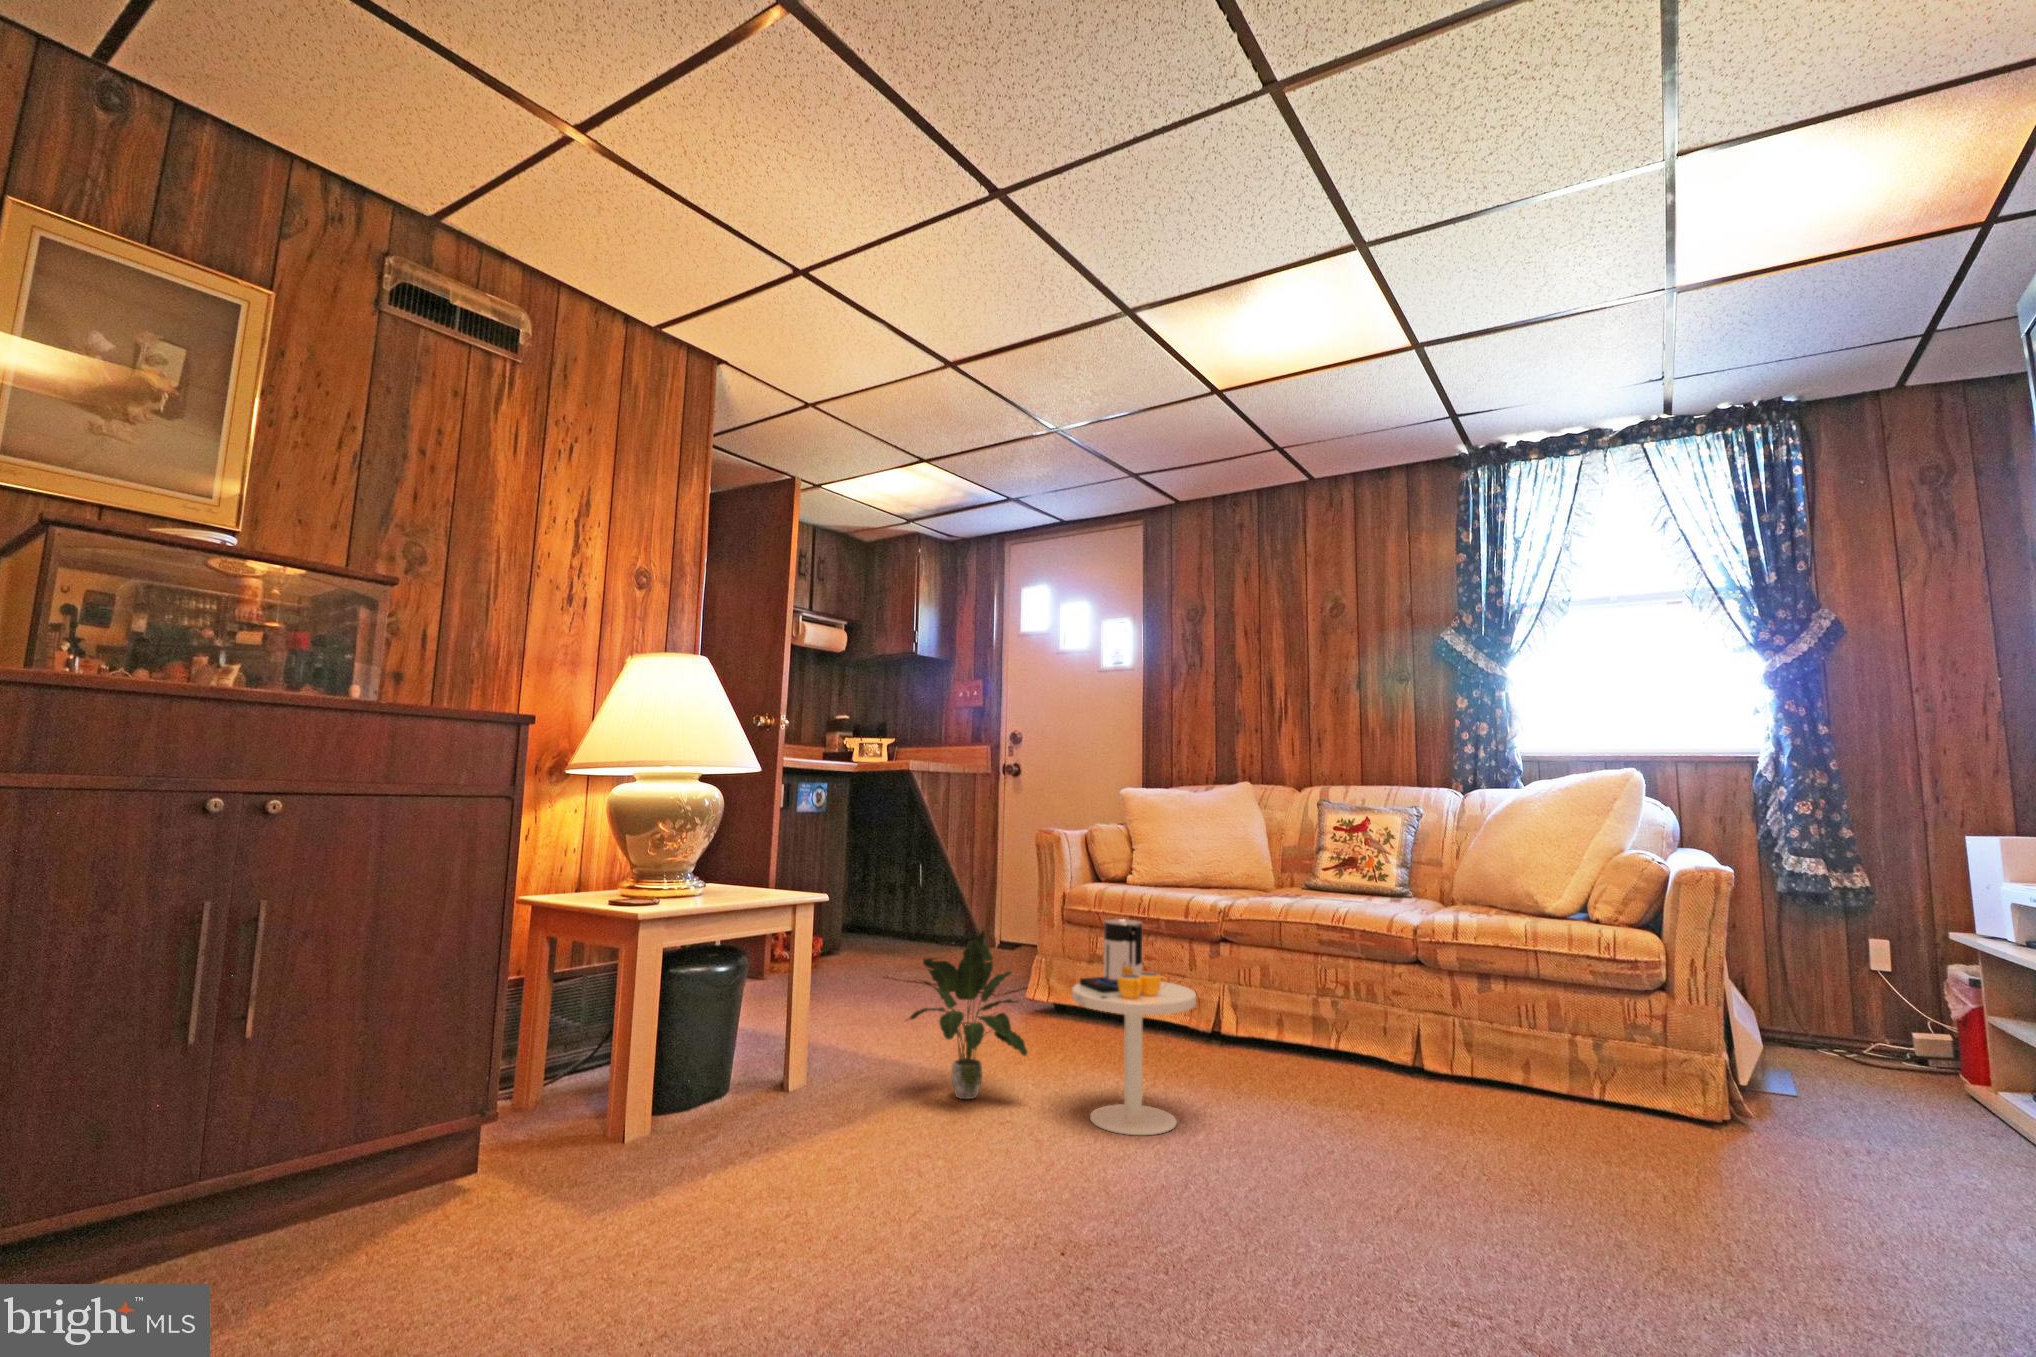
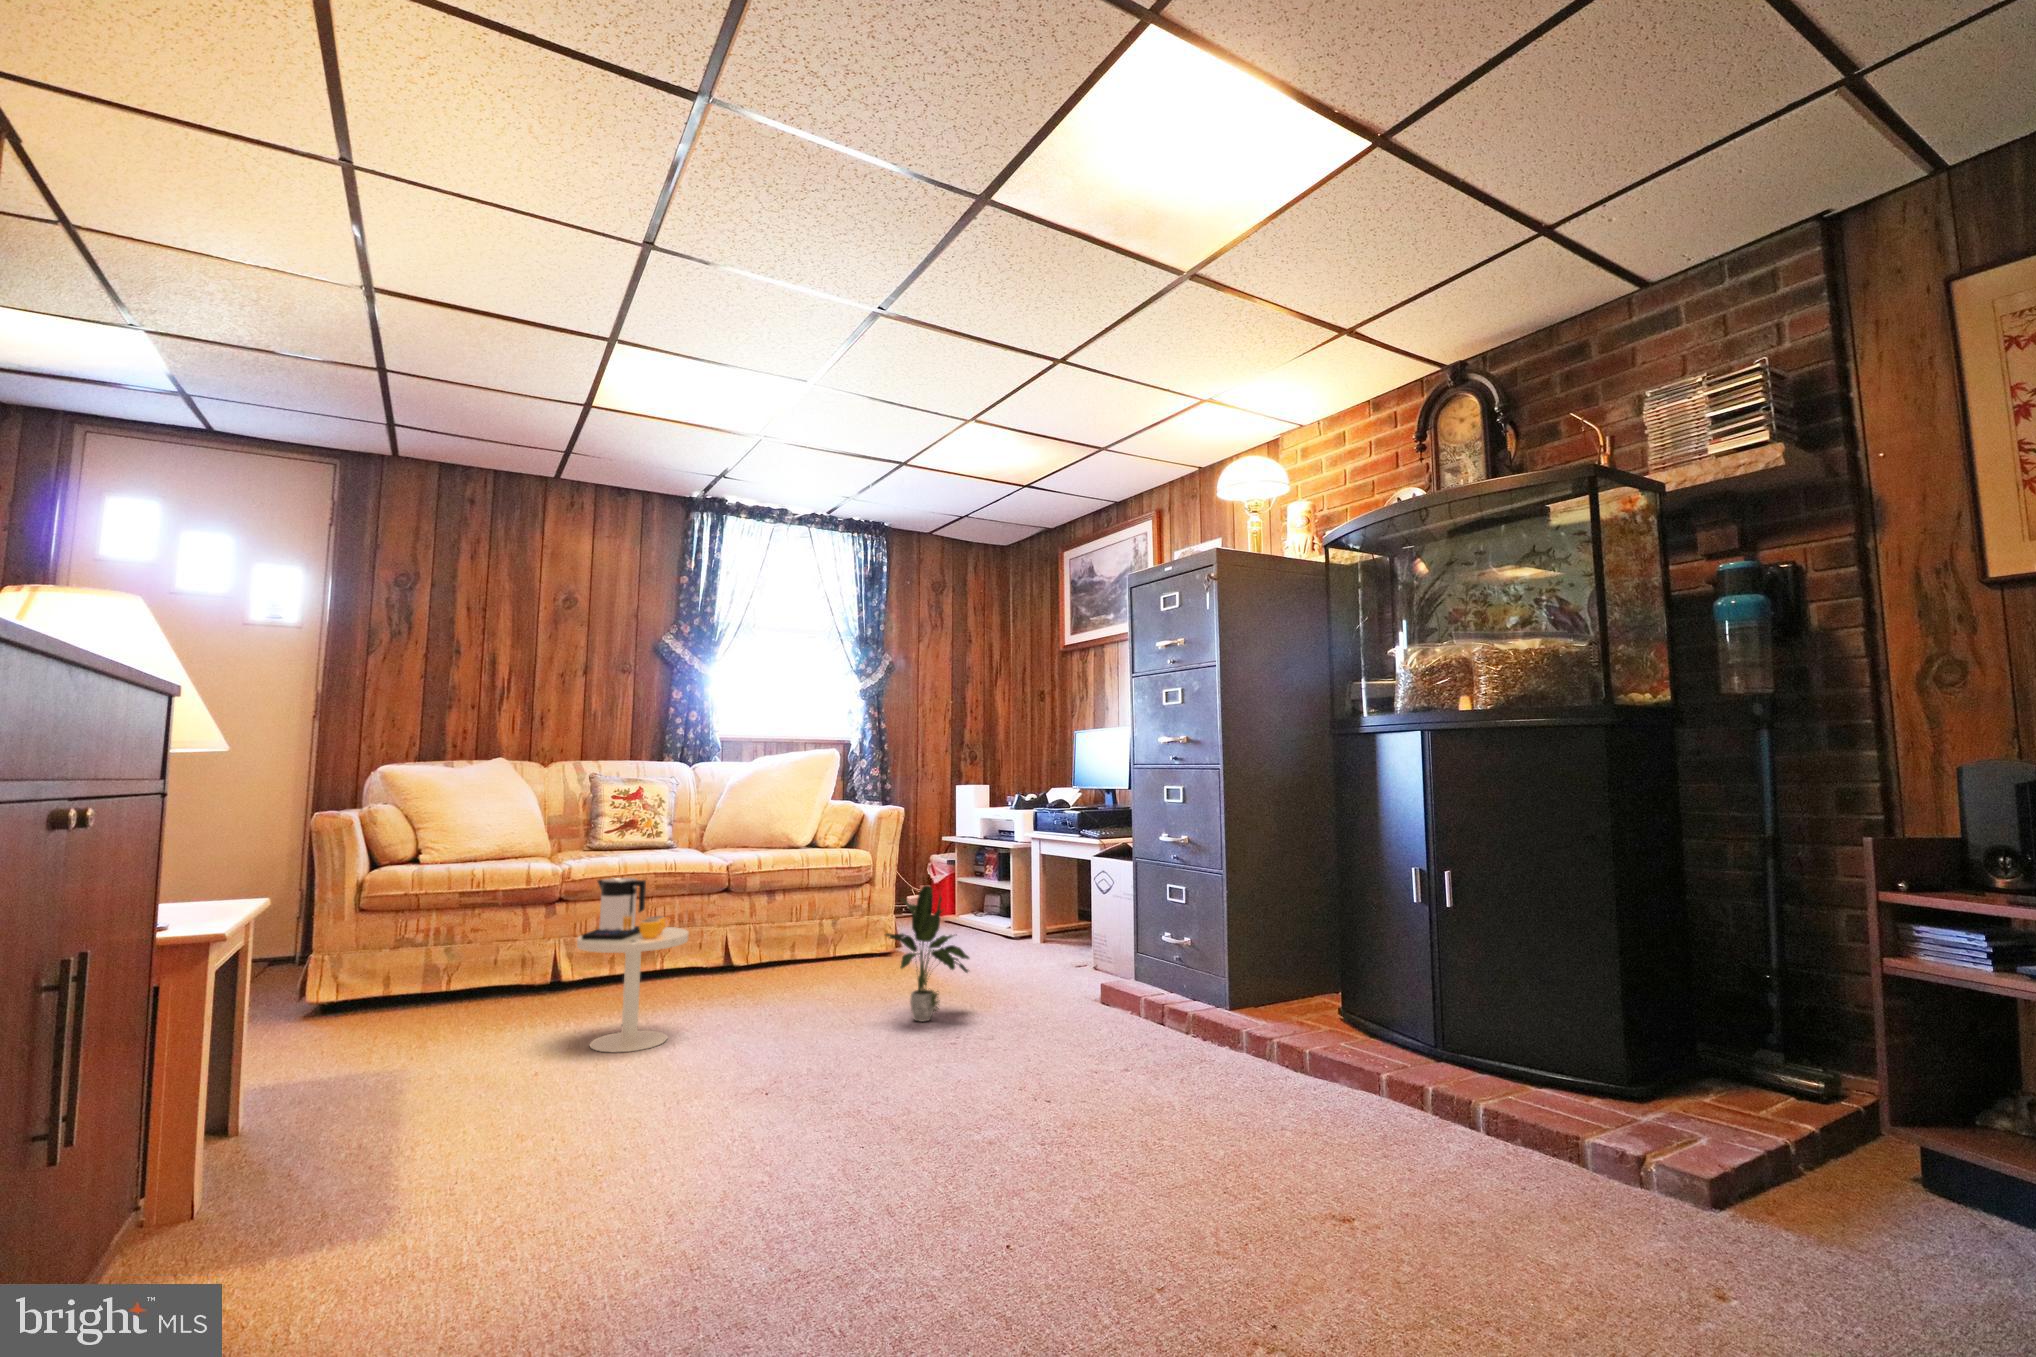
potted plant: present [910,931,1027,1099] -> present [886,885,969,1022]

